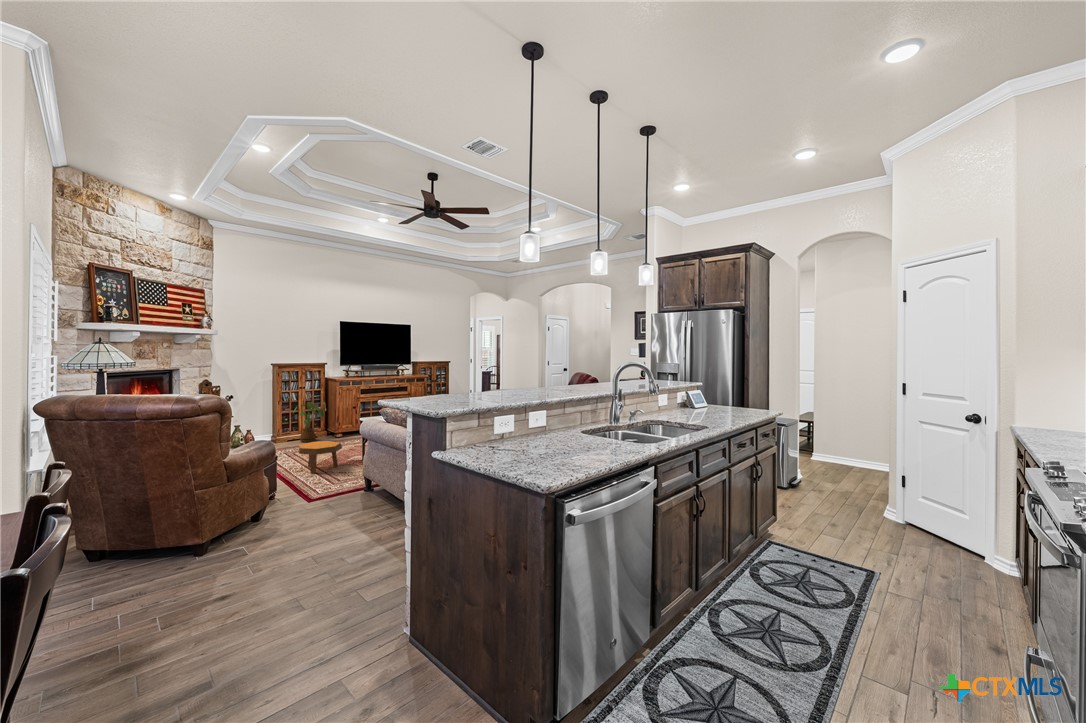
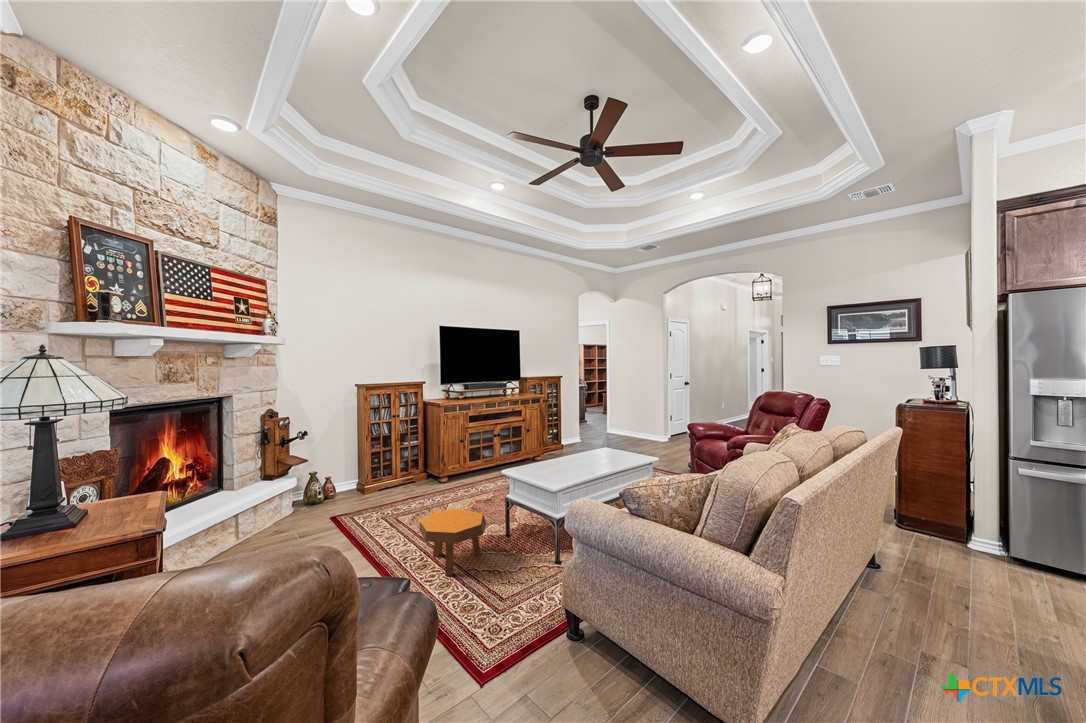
house plant: present [293,402,326,442] -> none [386,435,430,494]

